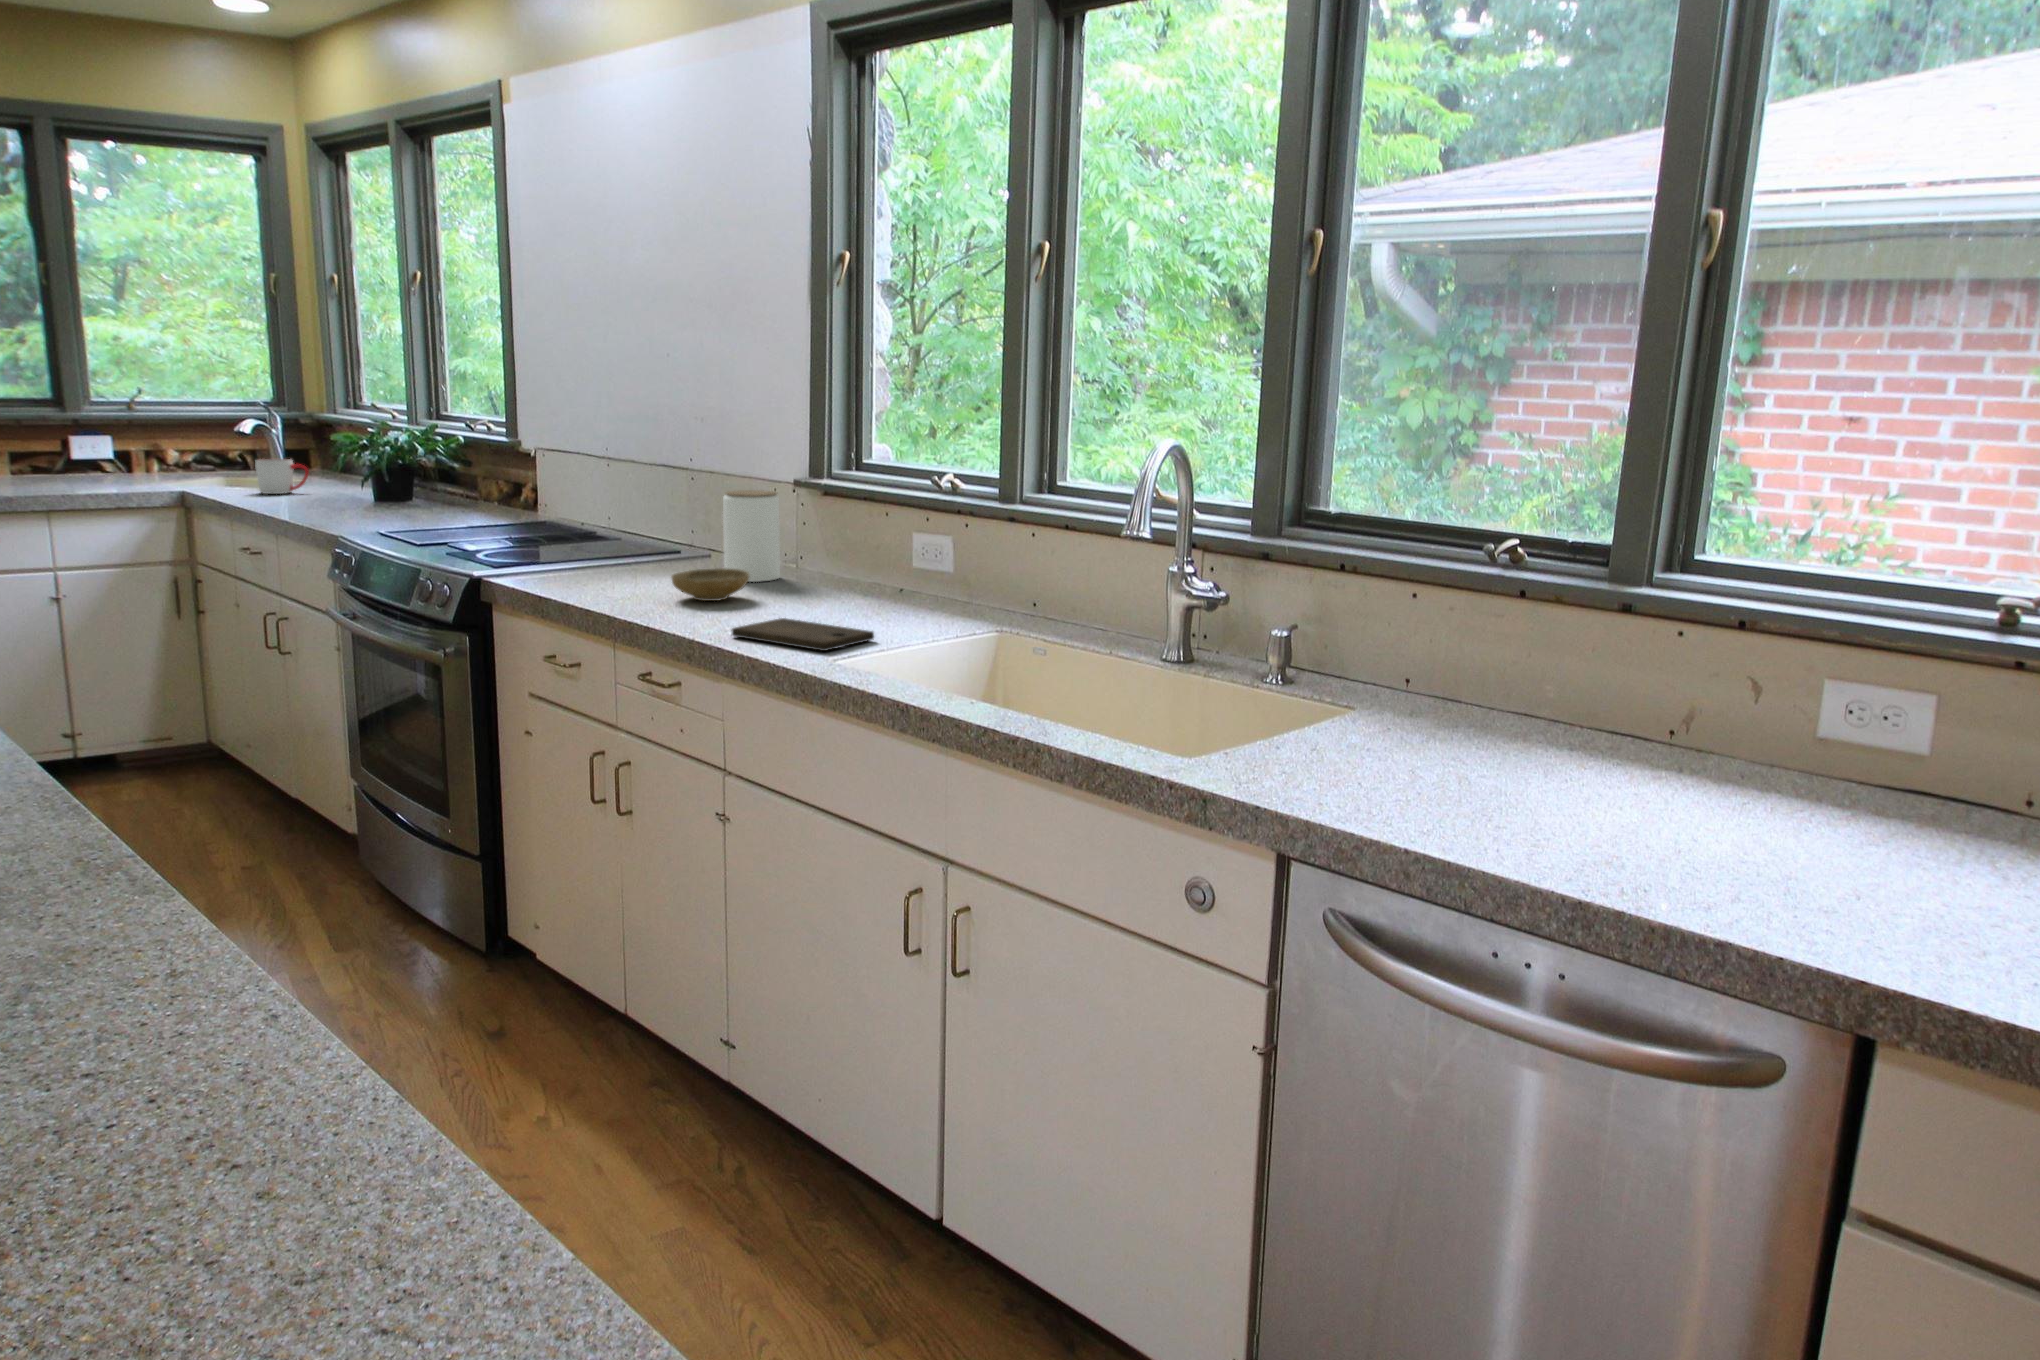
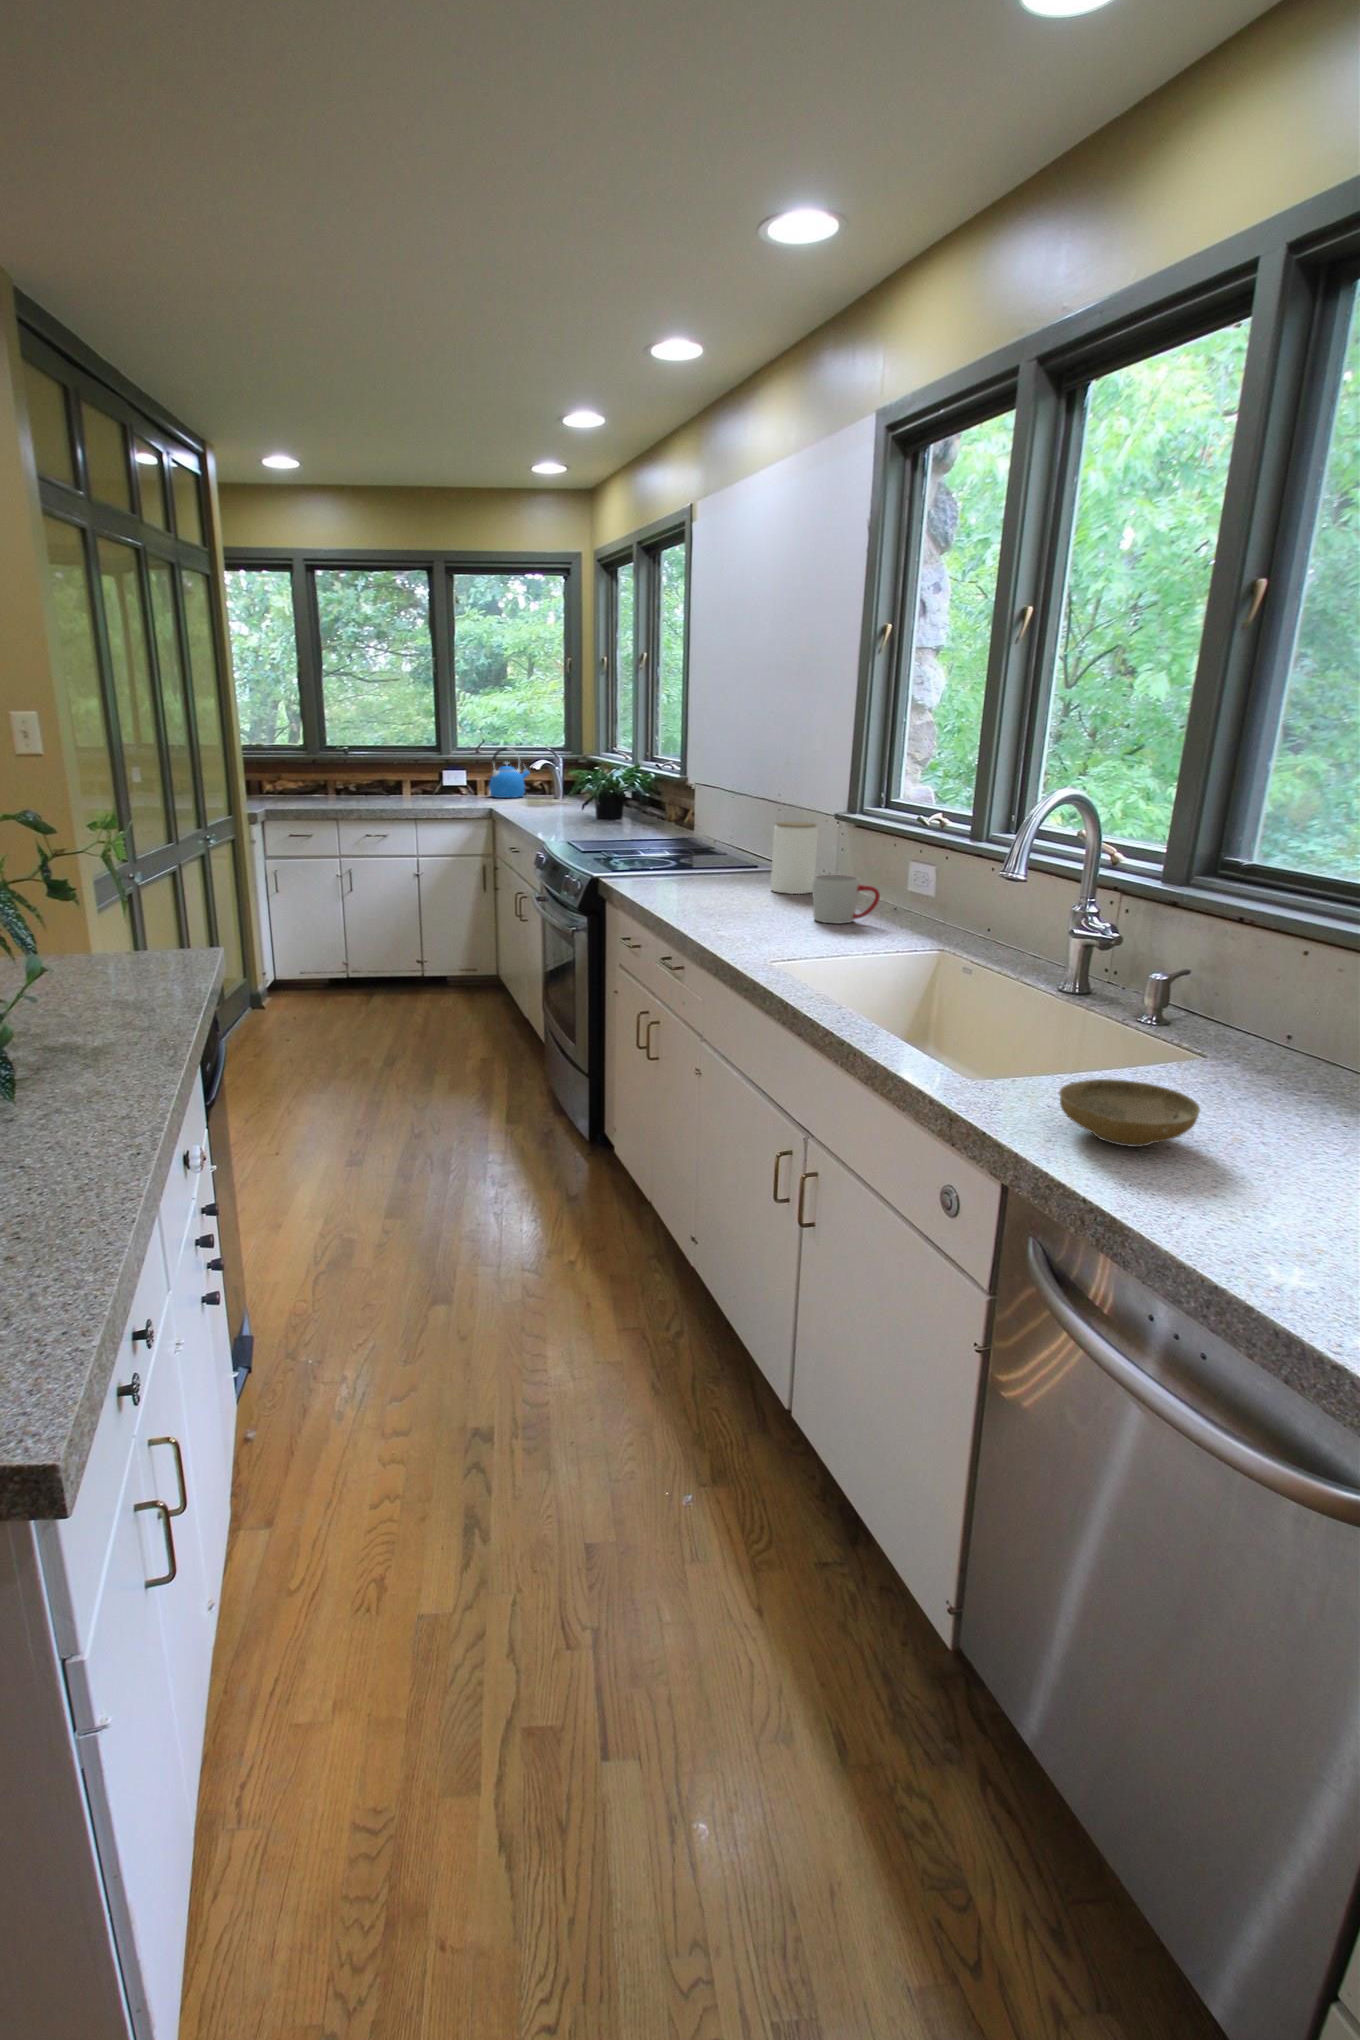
kettle: none [160,400,225,475] -> present [489,748,530,798]
mug: present [255,459,309,494] -> present [812,875,880,923]
ceramic bowl: present [671,568,749,601] -> present [1059,1079,1200,1147]
cutting board: present [731,618,874,651] -> none [725,924,831,952]

